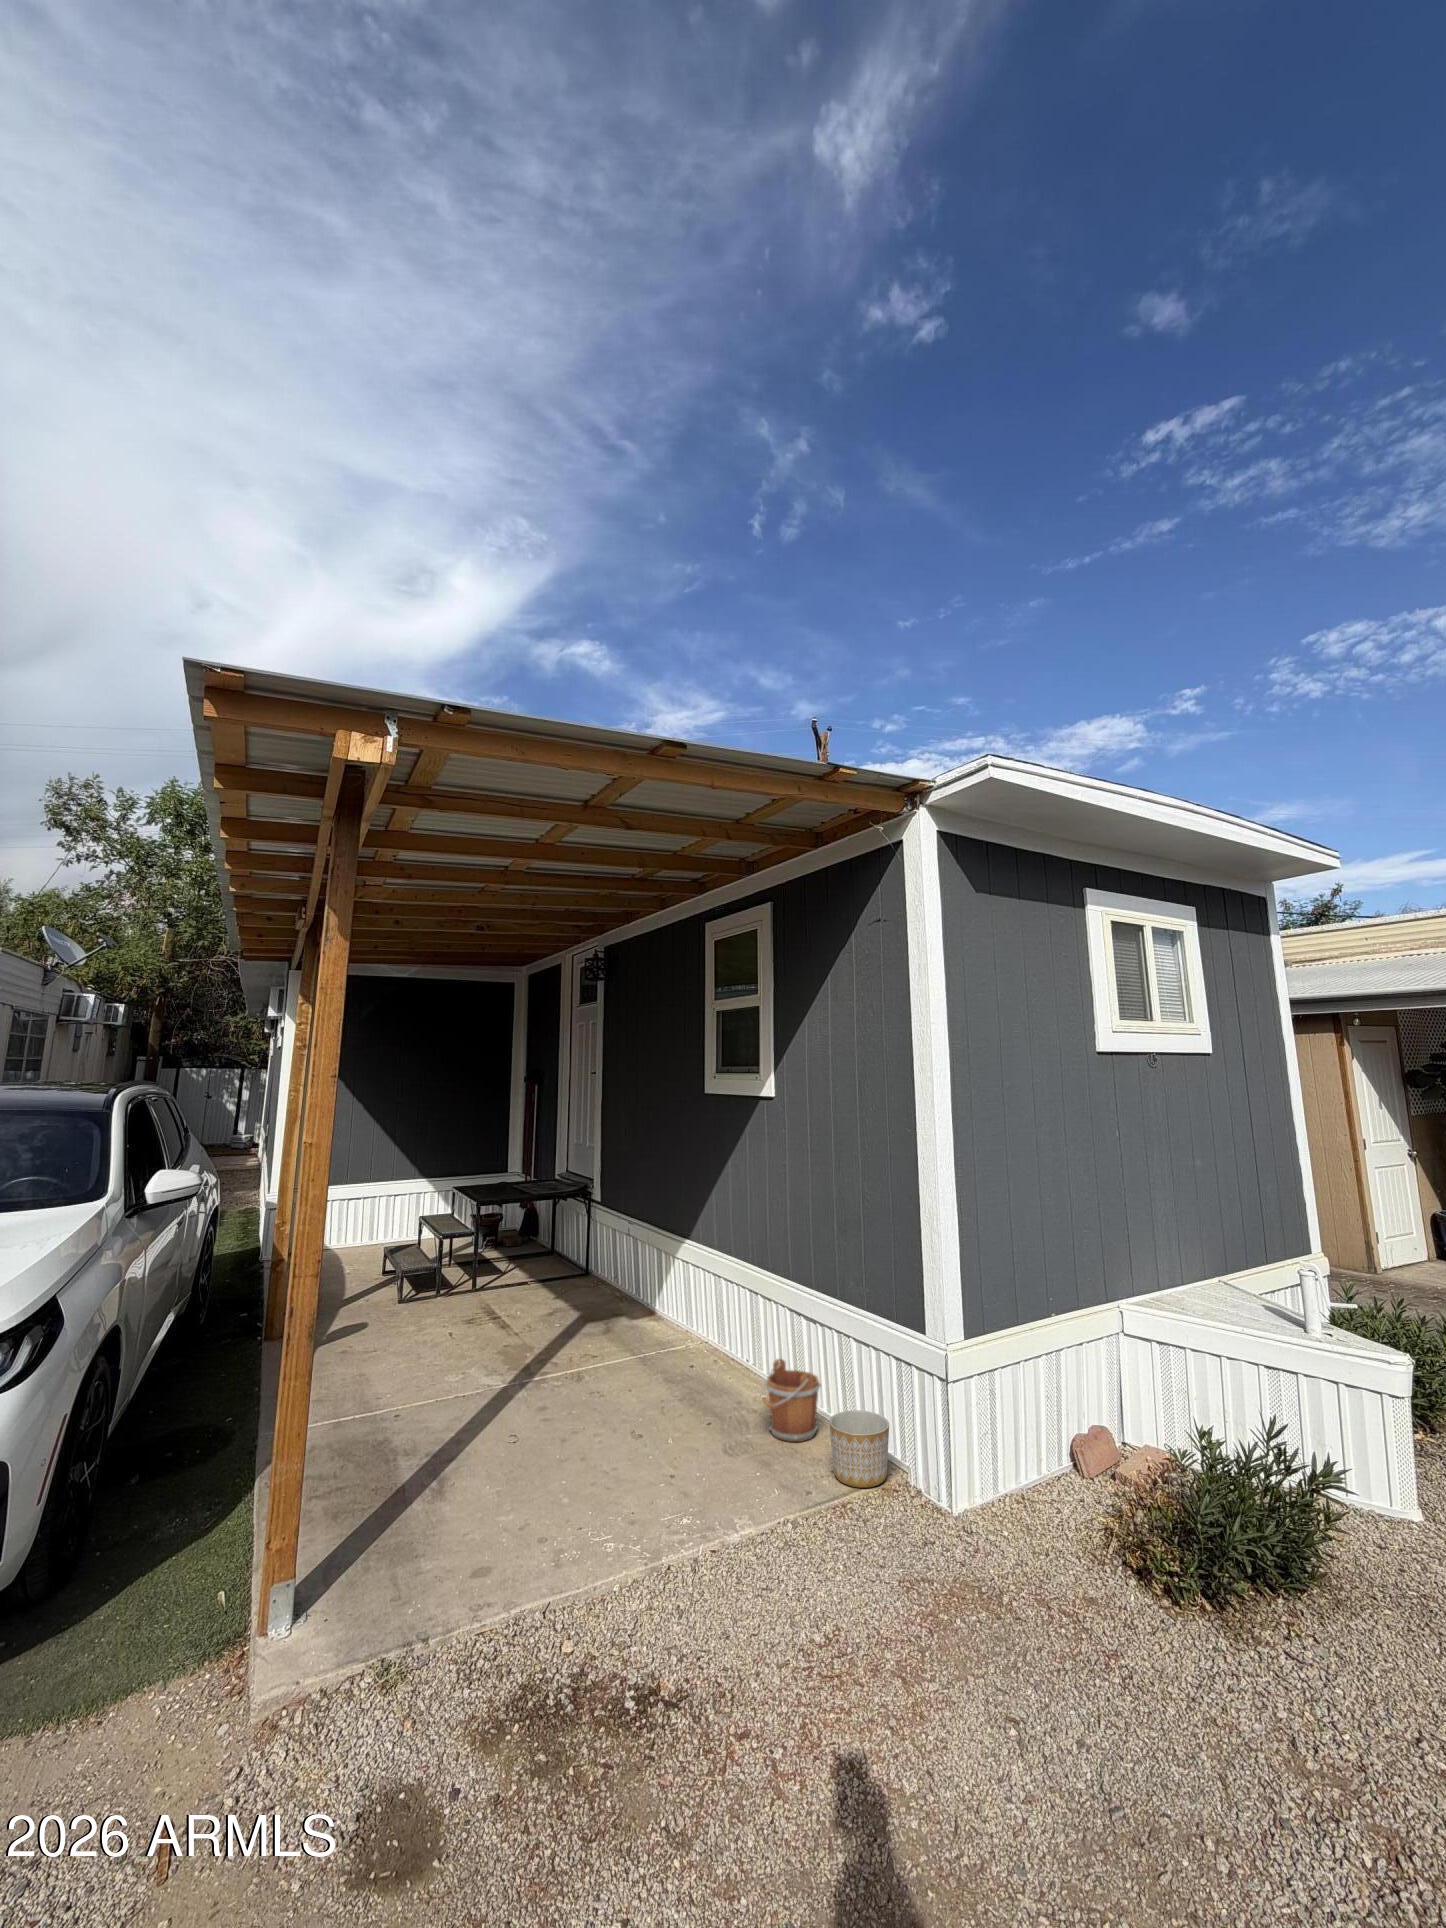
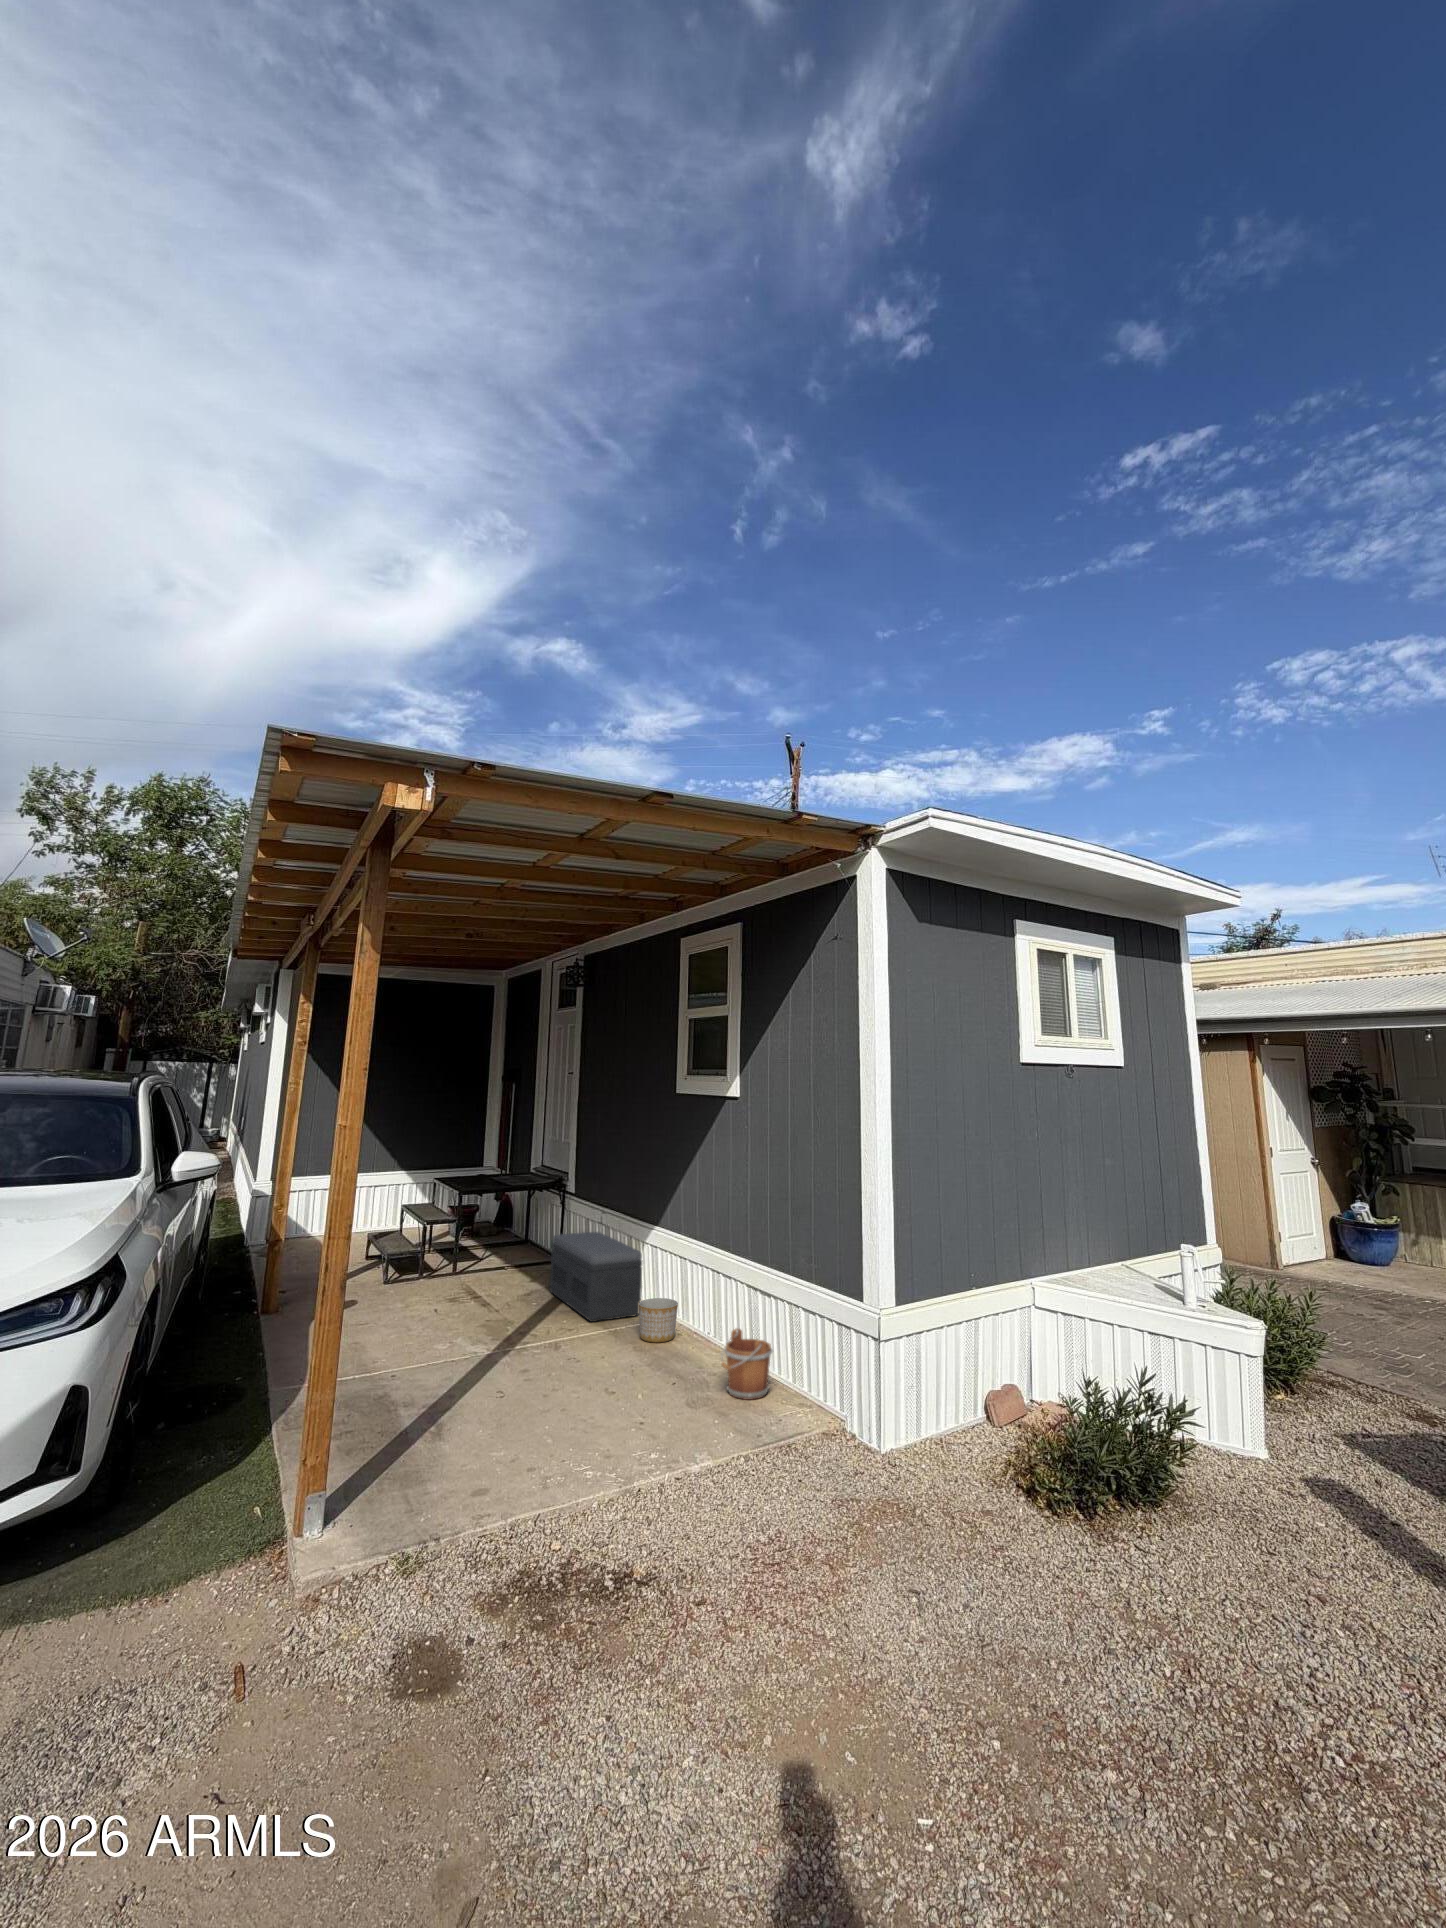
storage bench: none [575,1243,674,1345] -> present [550,1232,642,1322]
planter: present [829,1410,889,1488] -> present [639,1298,678,1343]

